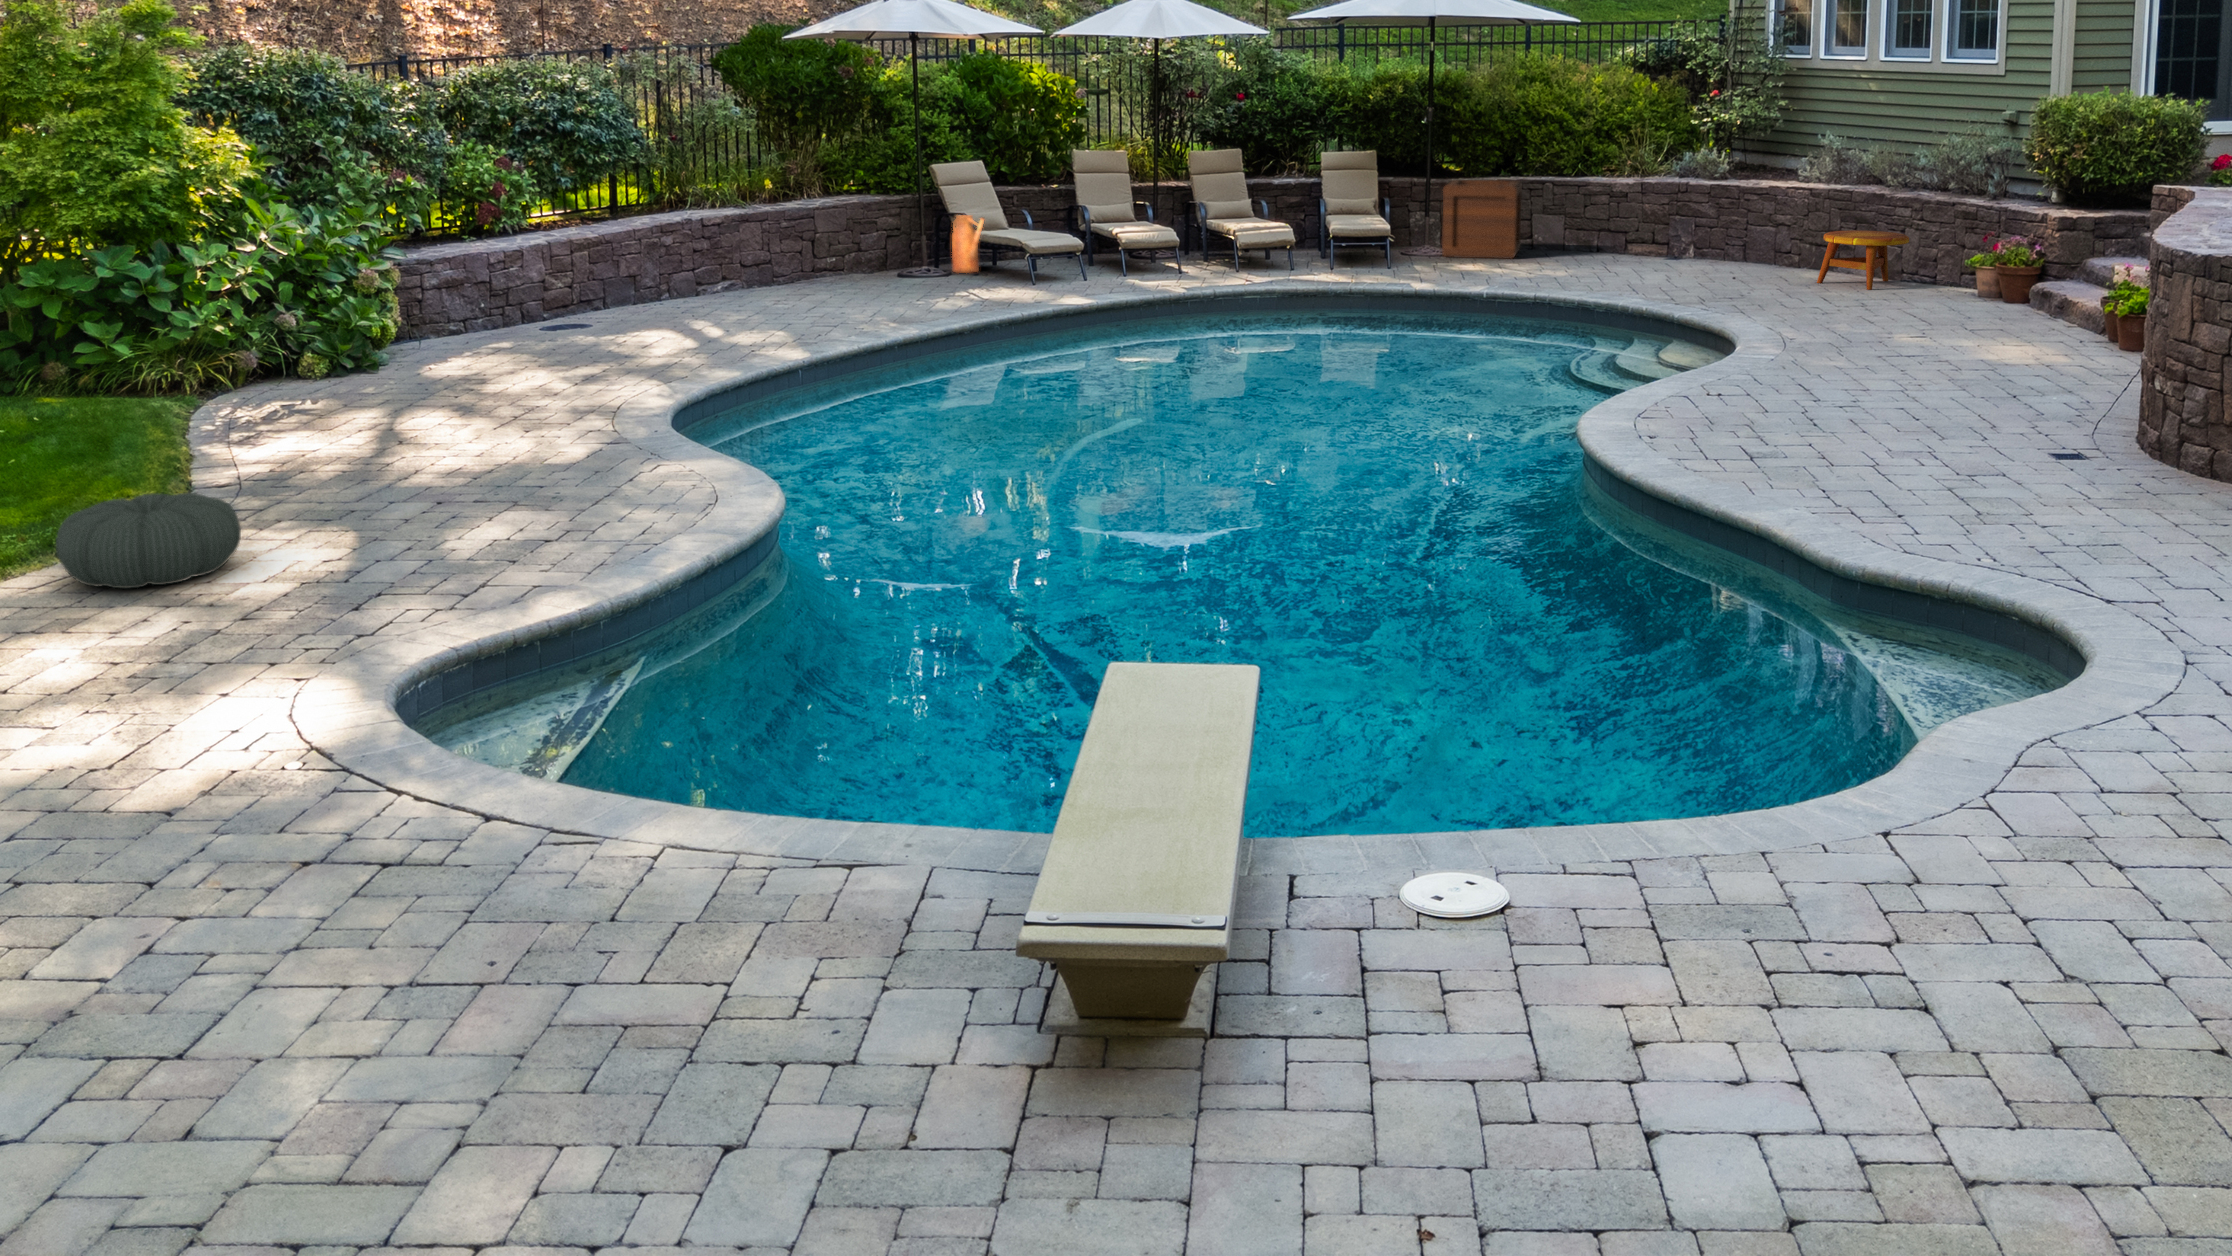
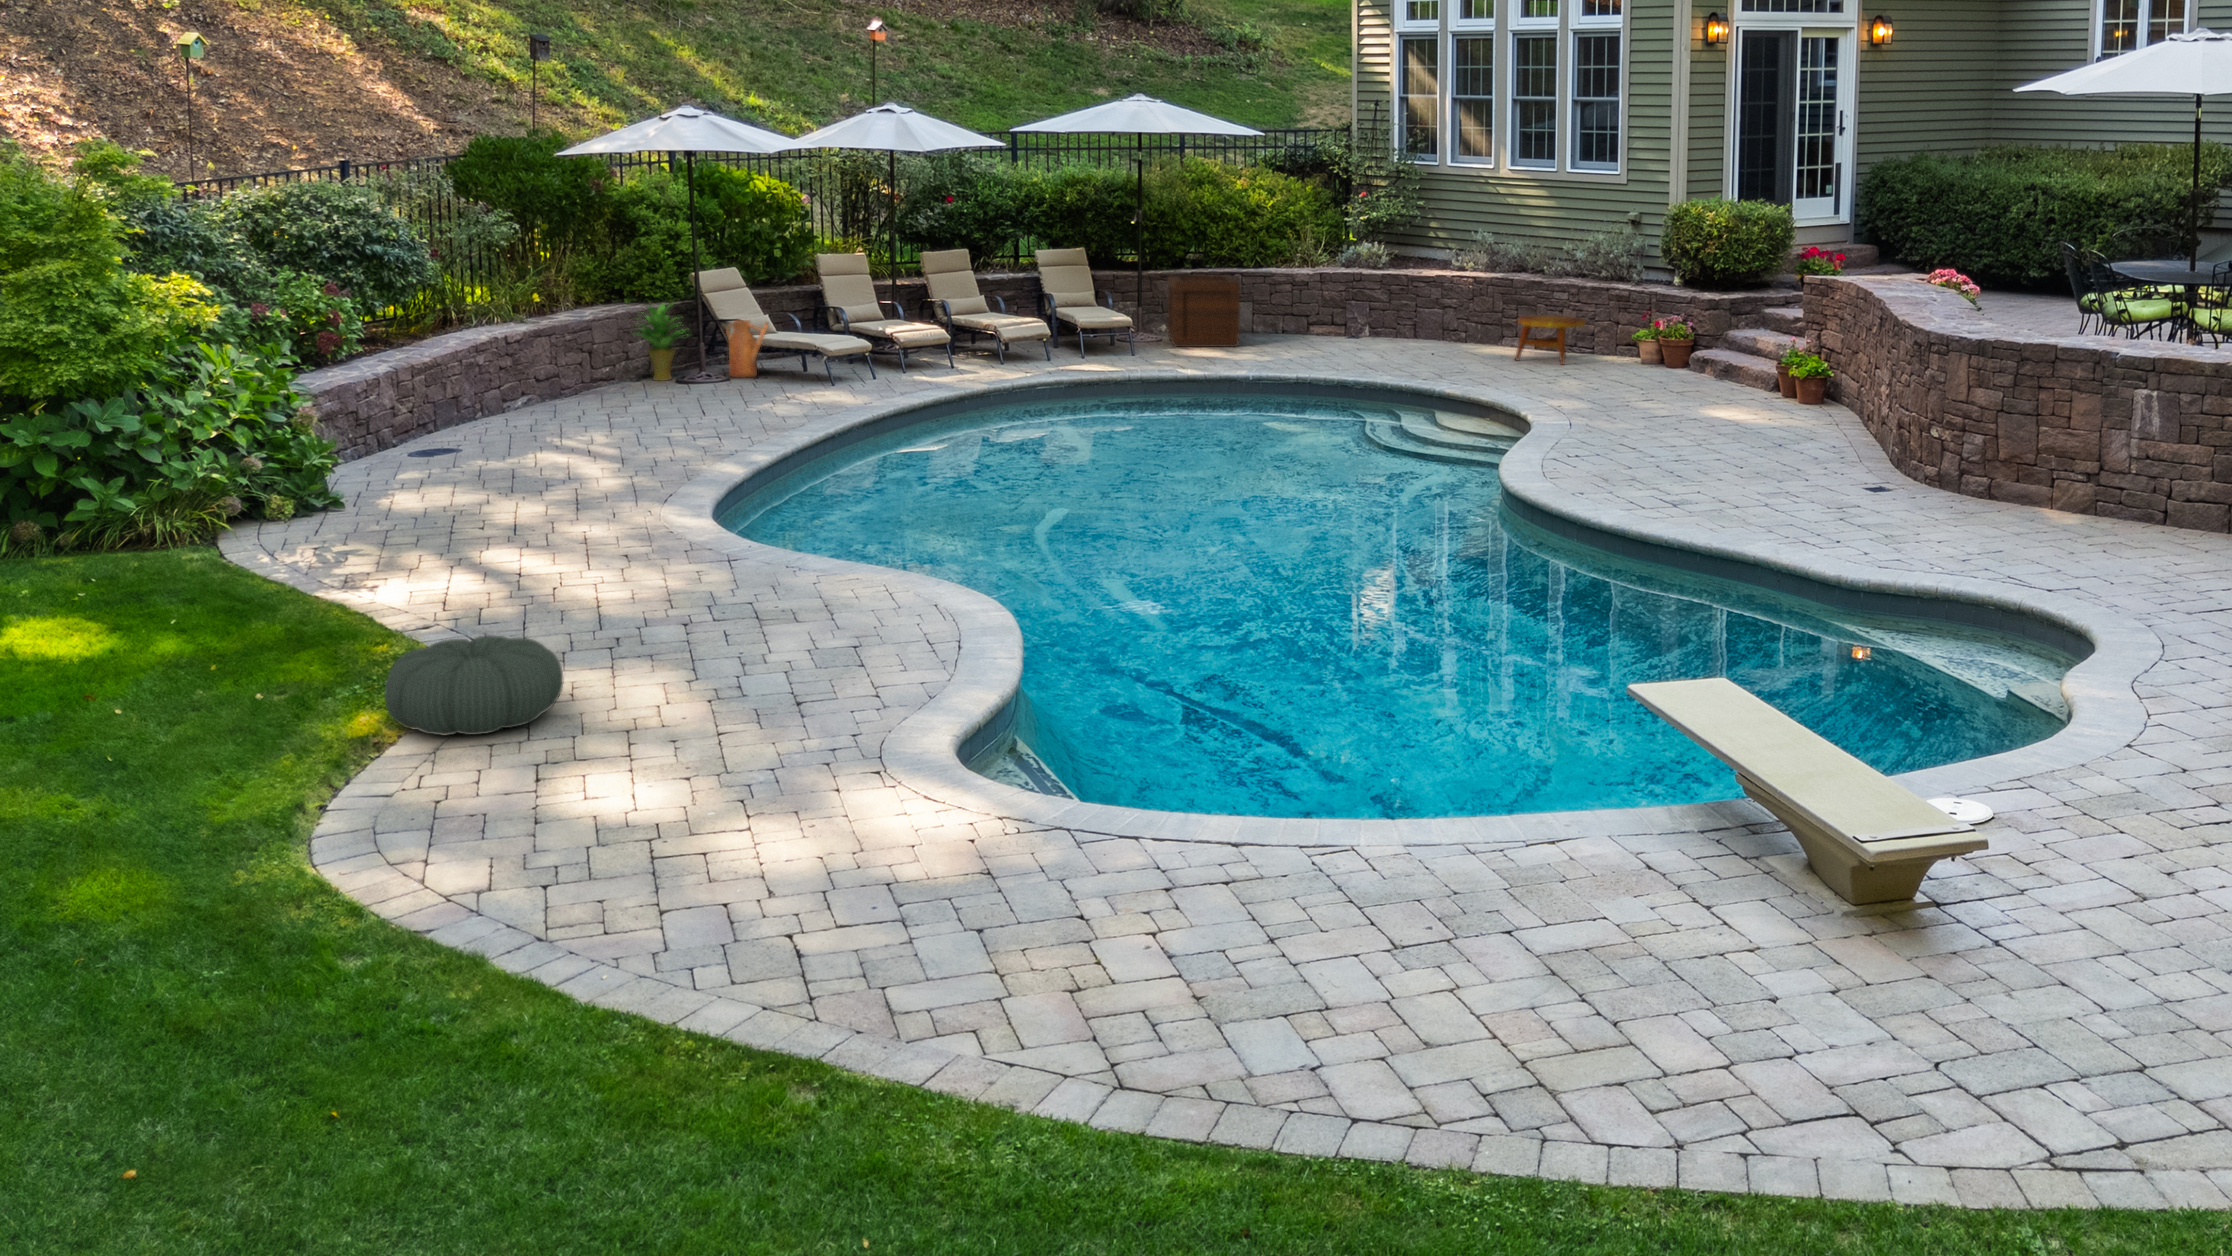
potted plant: none [855,196,914,273] -> present [640,304,683,381]

